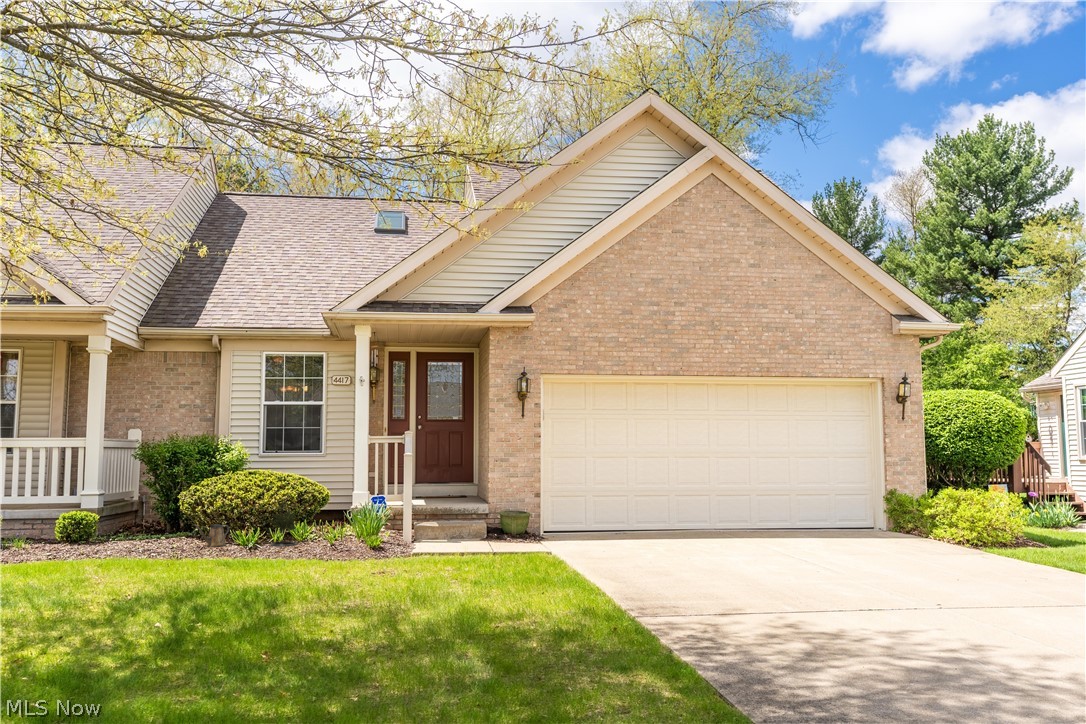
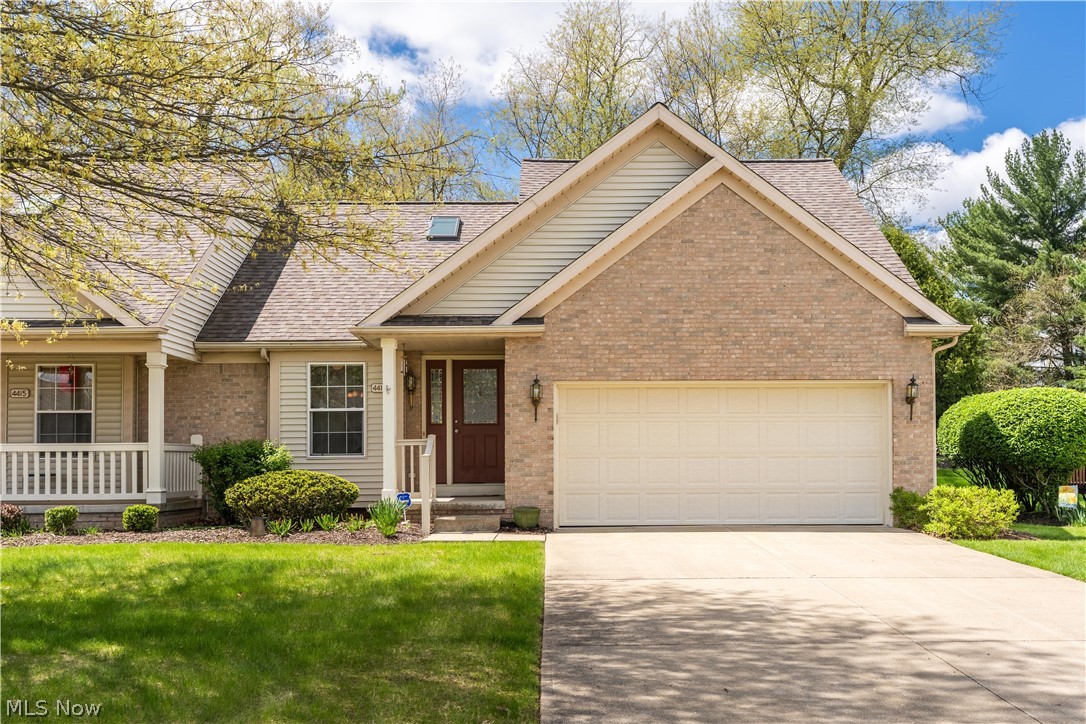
potted tree: present [271,501,297,546] -> none [304,494,329,537]

